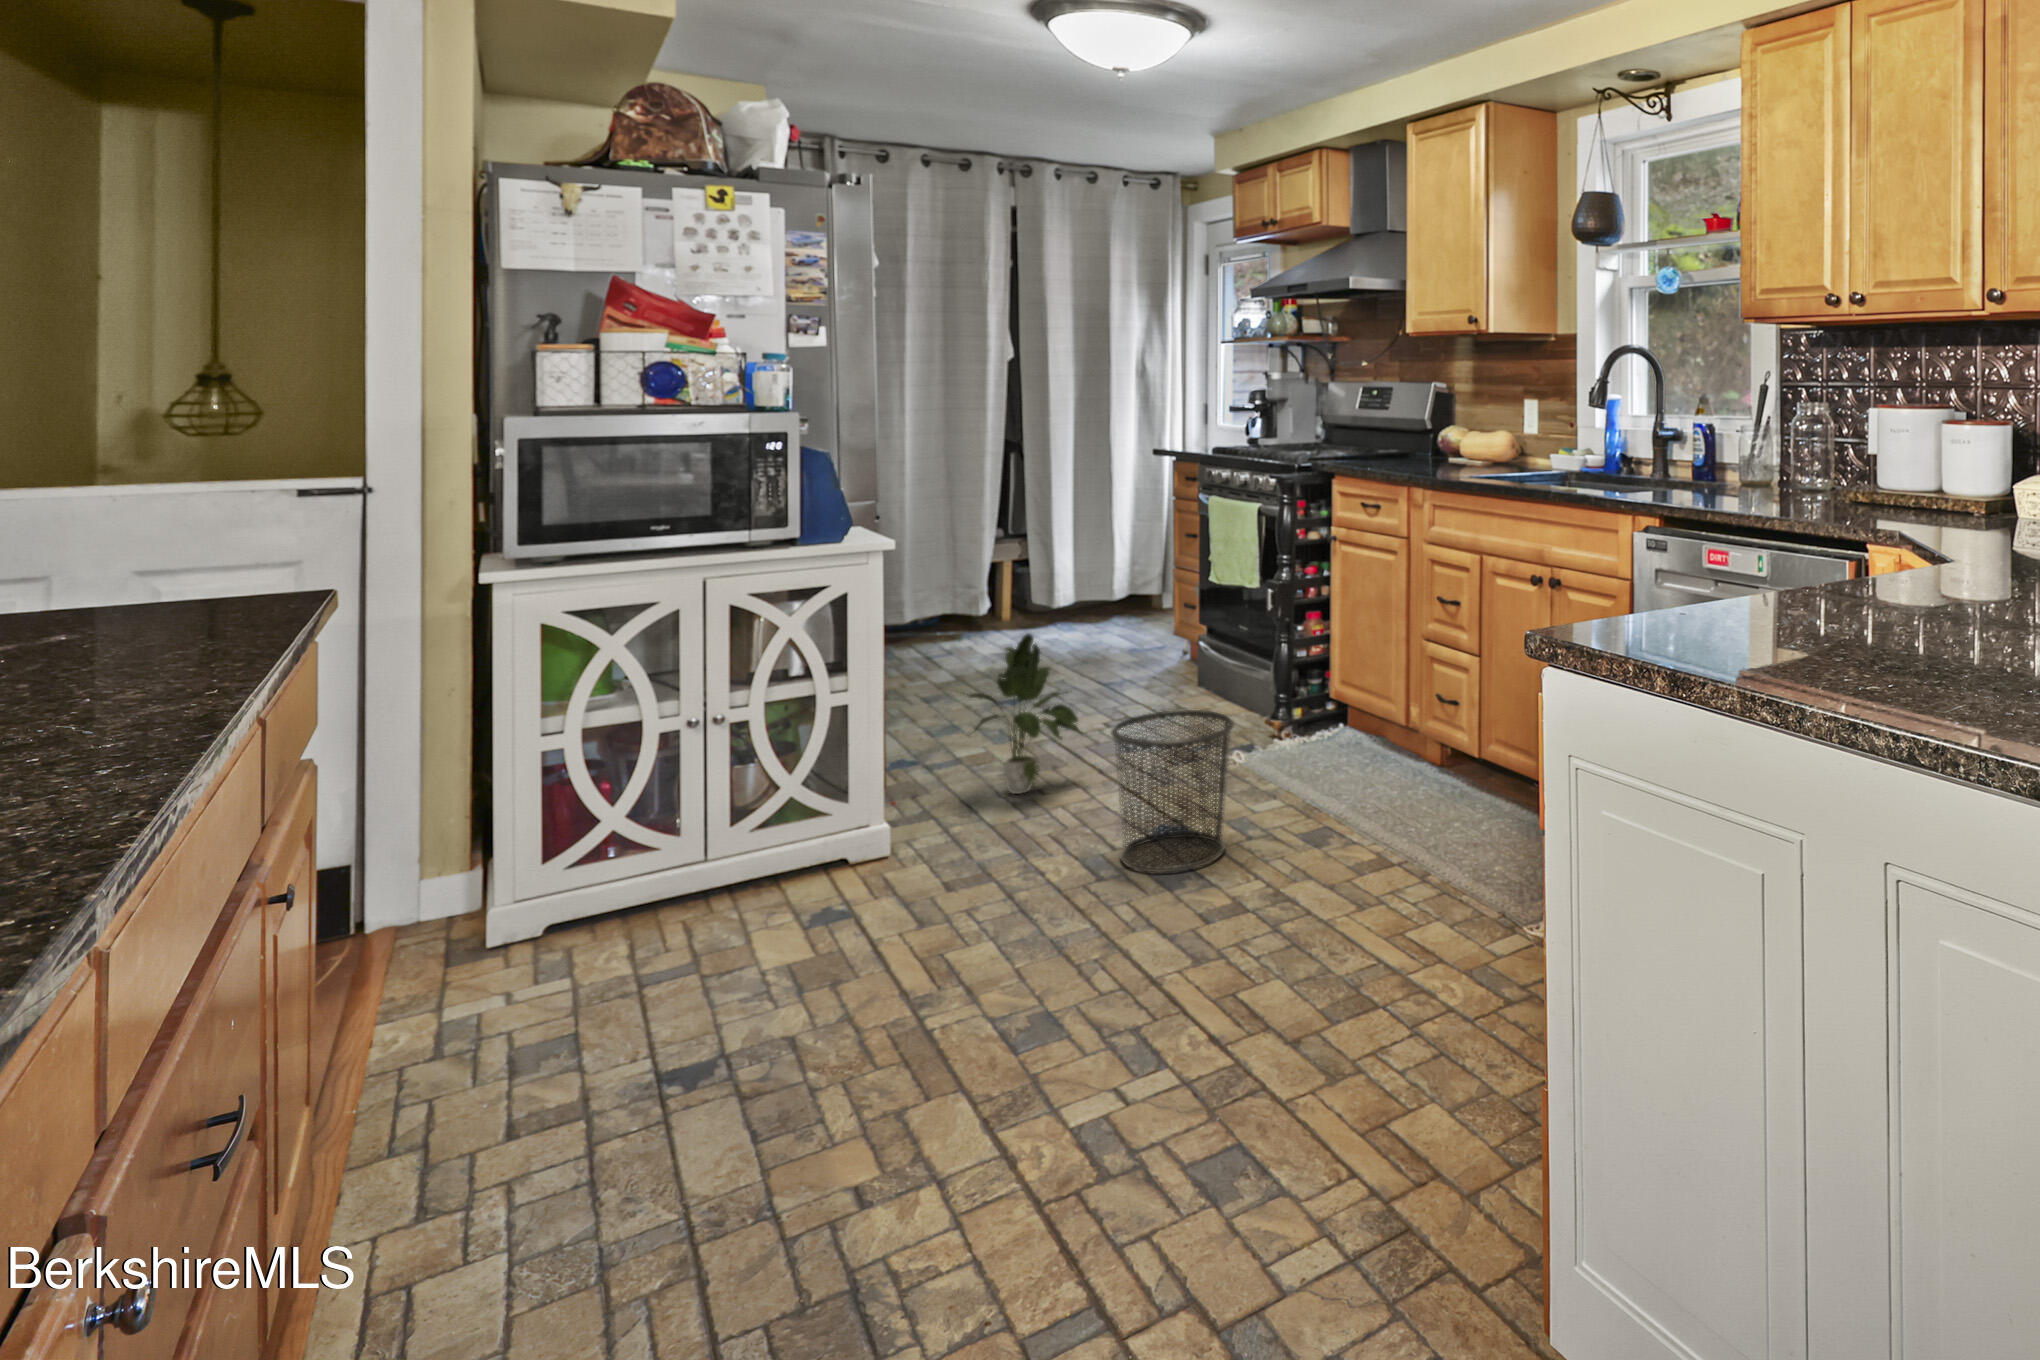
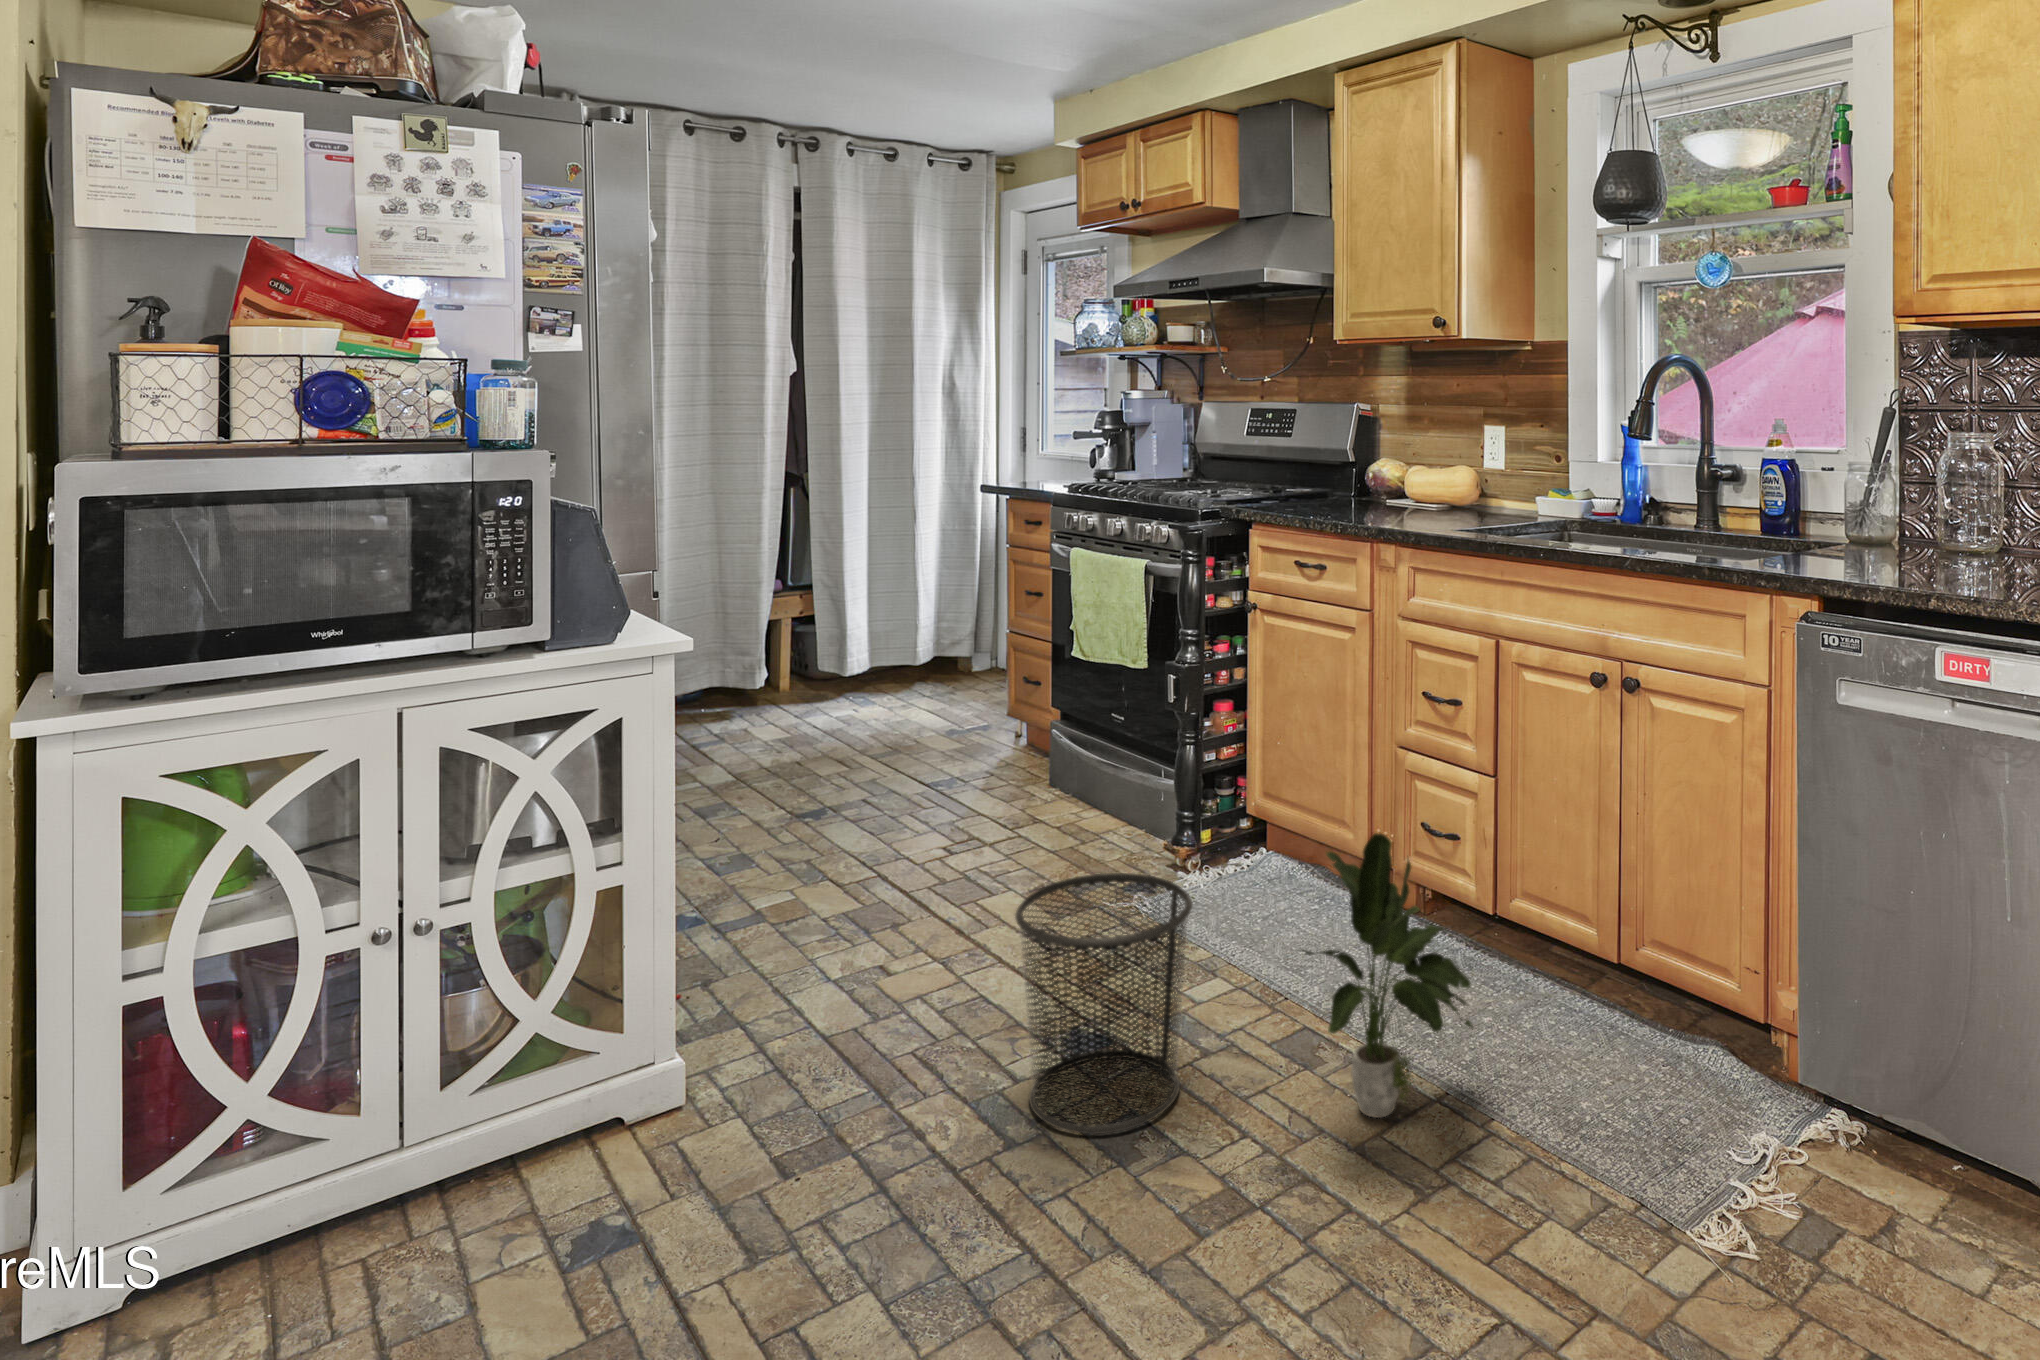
potted plant: present [963,634,1082,794] -> present [1301,833,1473,1118]

